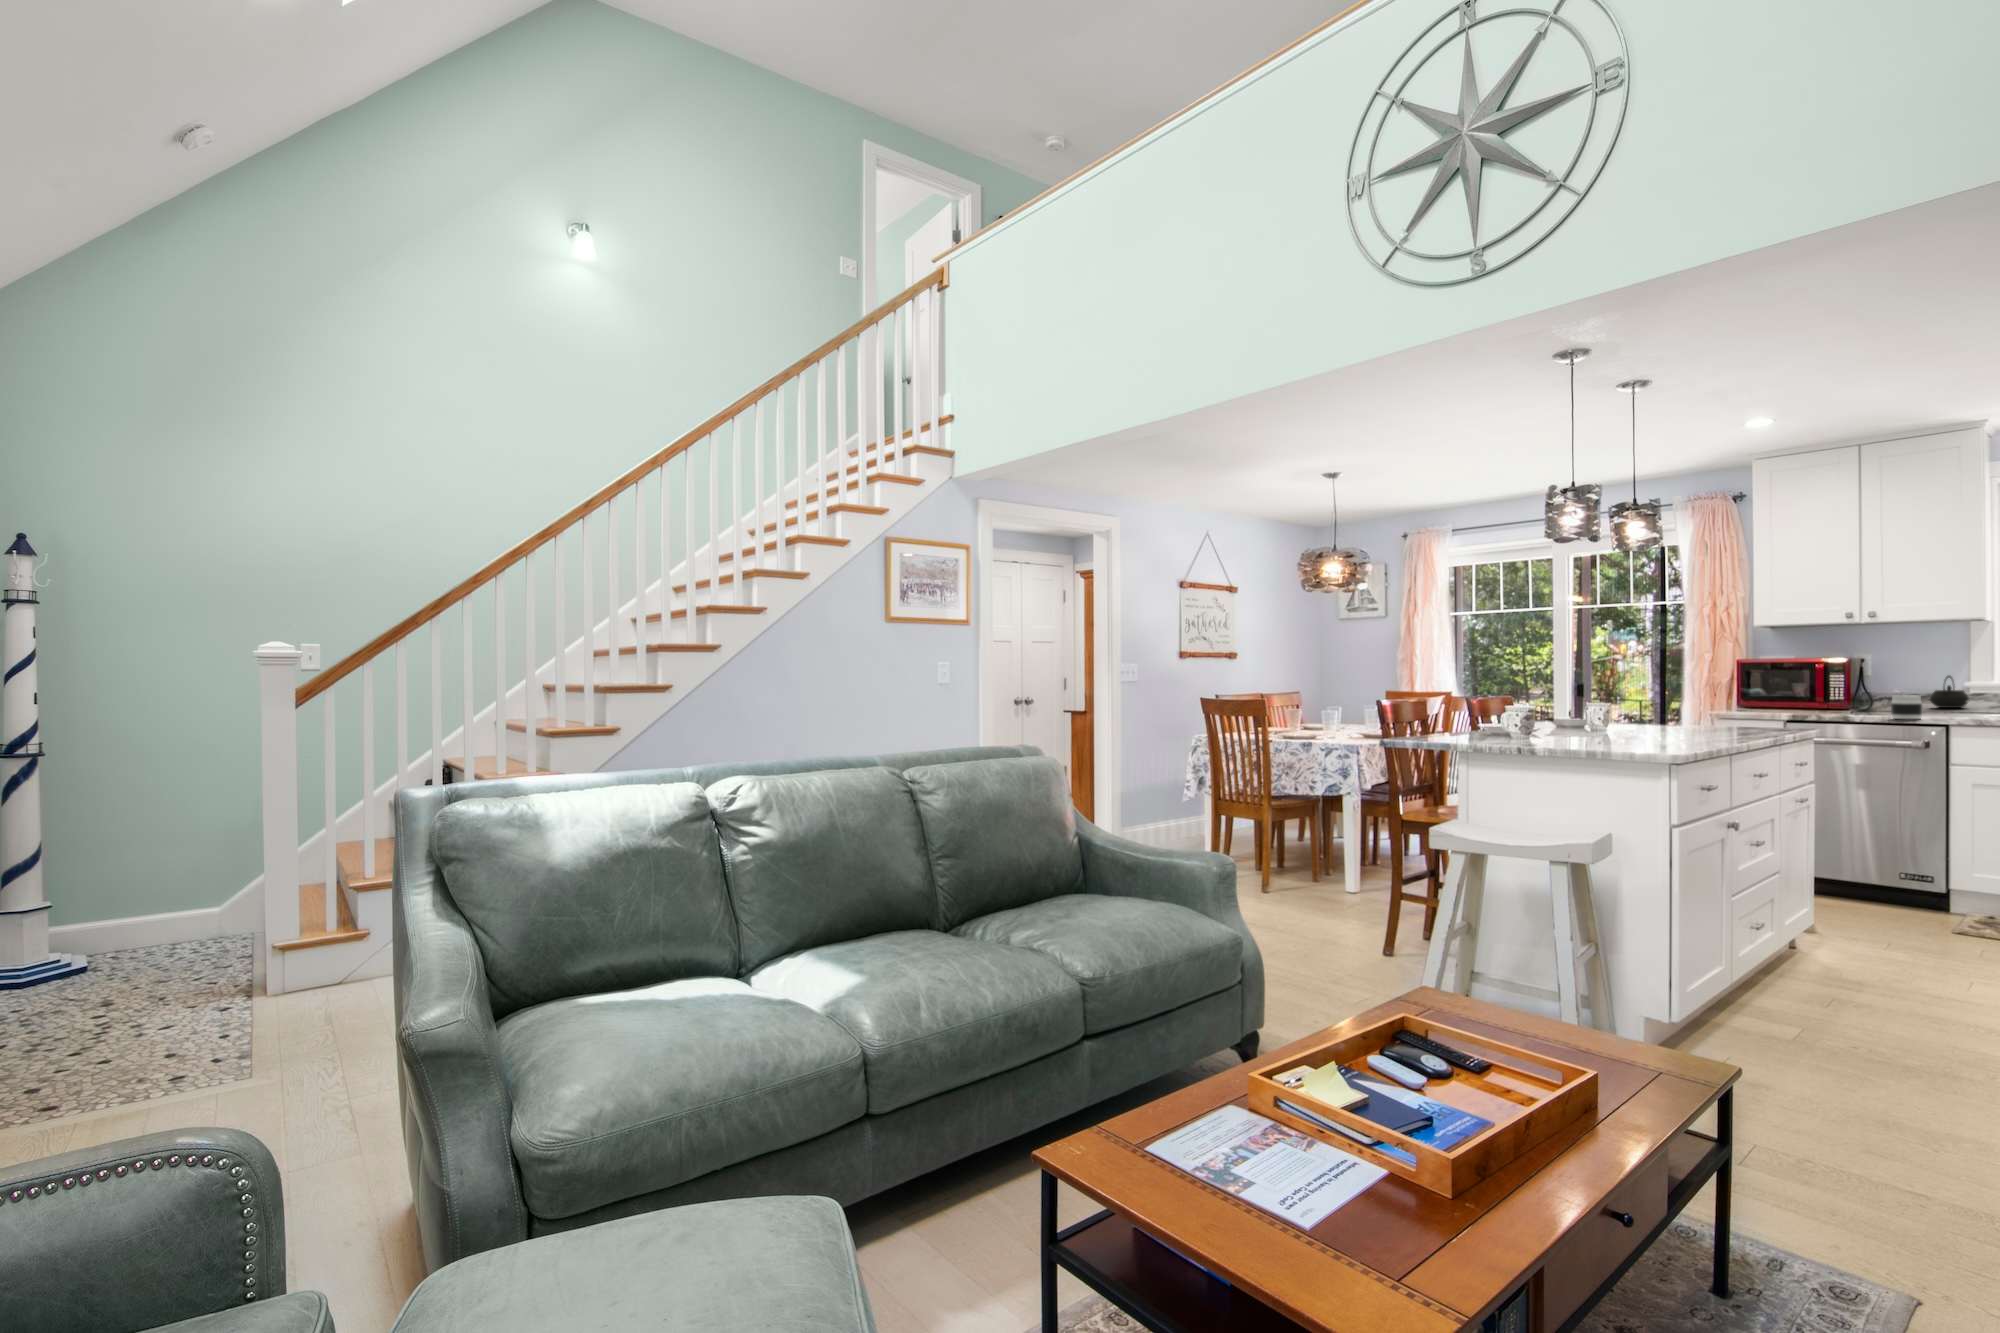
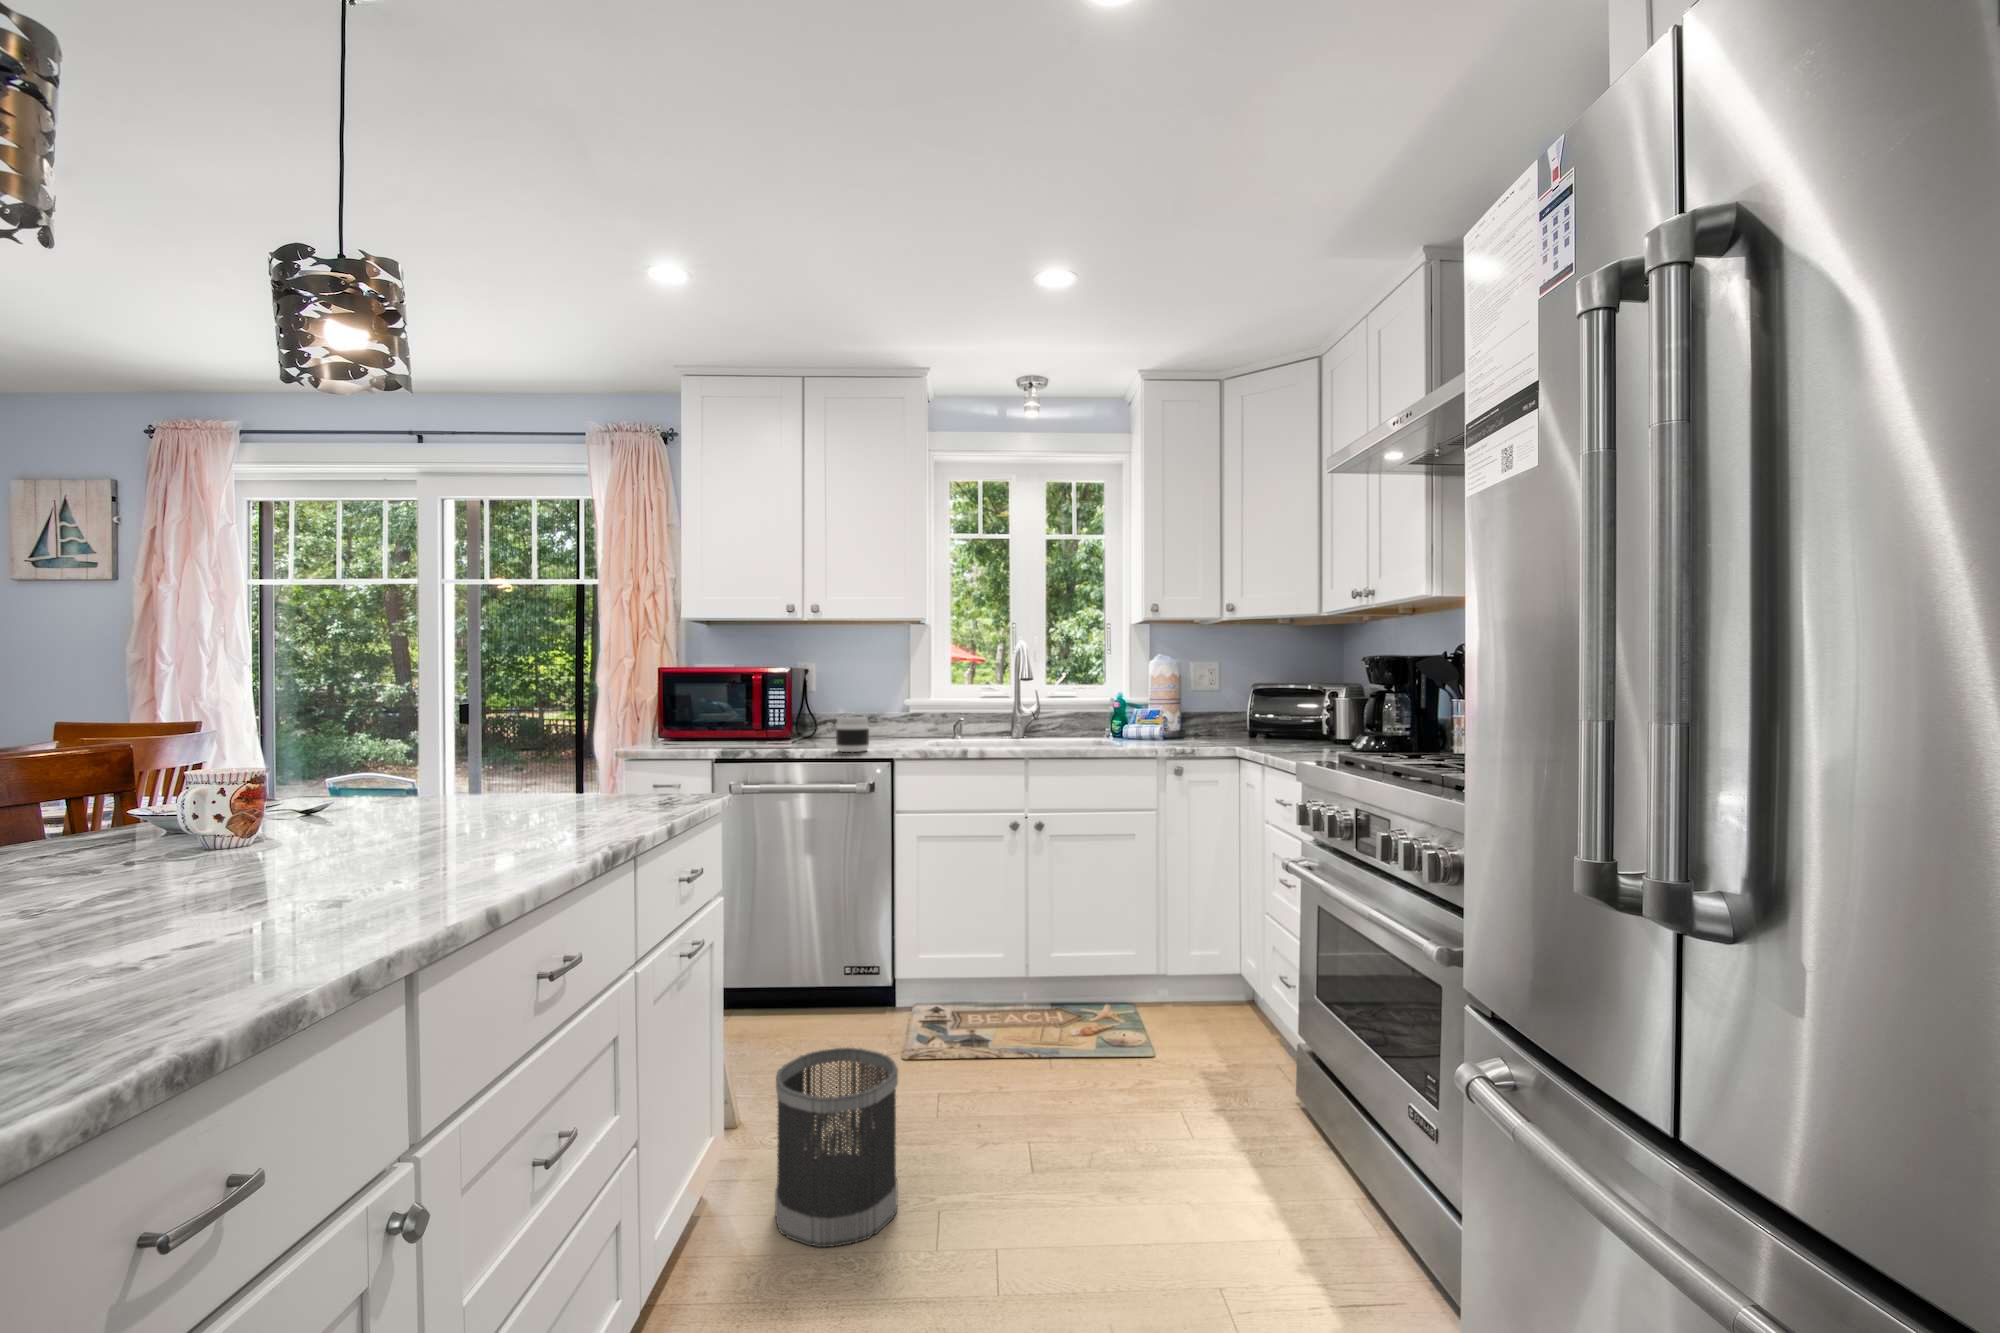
kettle: present [1930,676,1969,708] -> none [871,691,907,732]
wastebasket: none [1848,871,1932,958] -> present [775,1048,898,1247]

